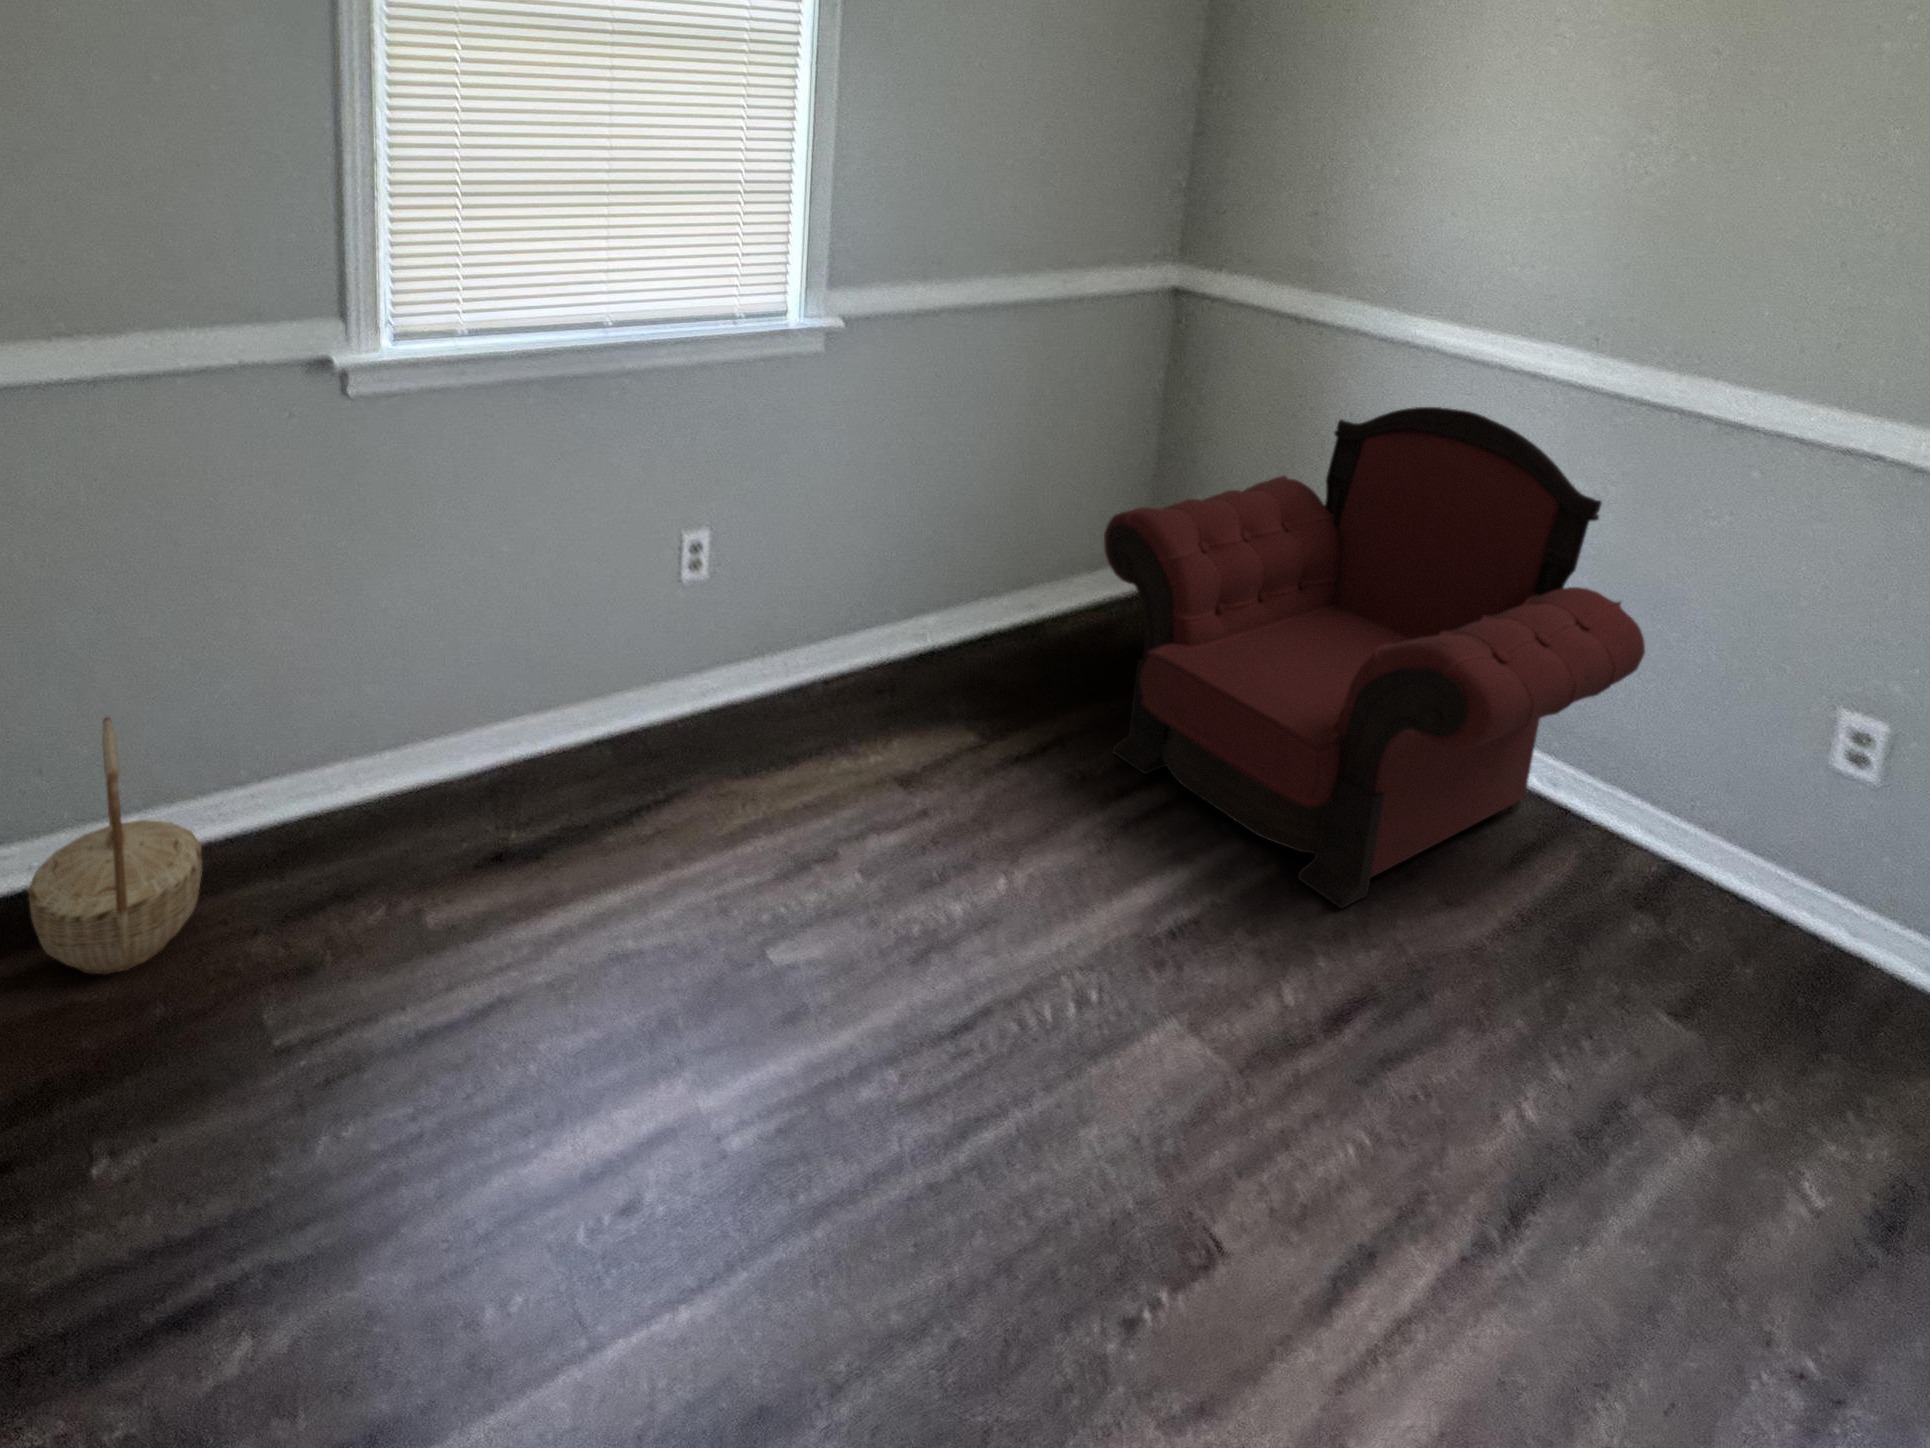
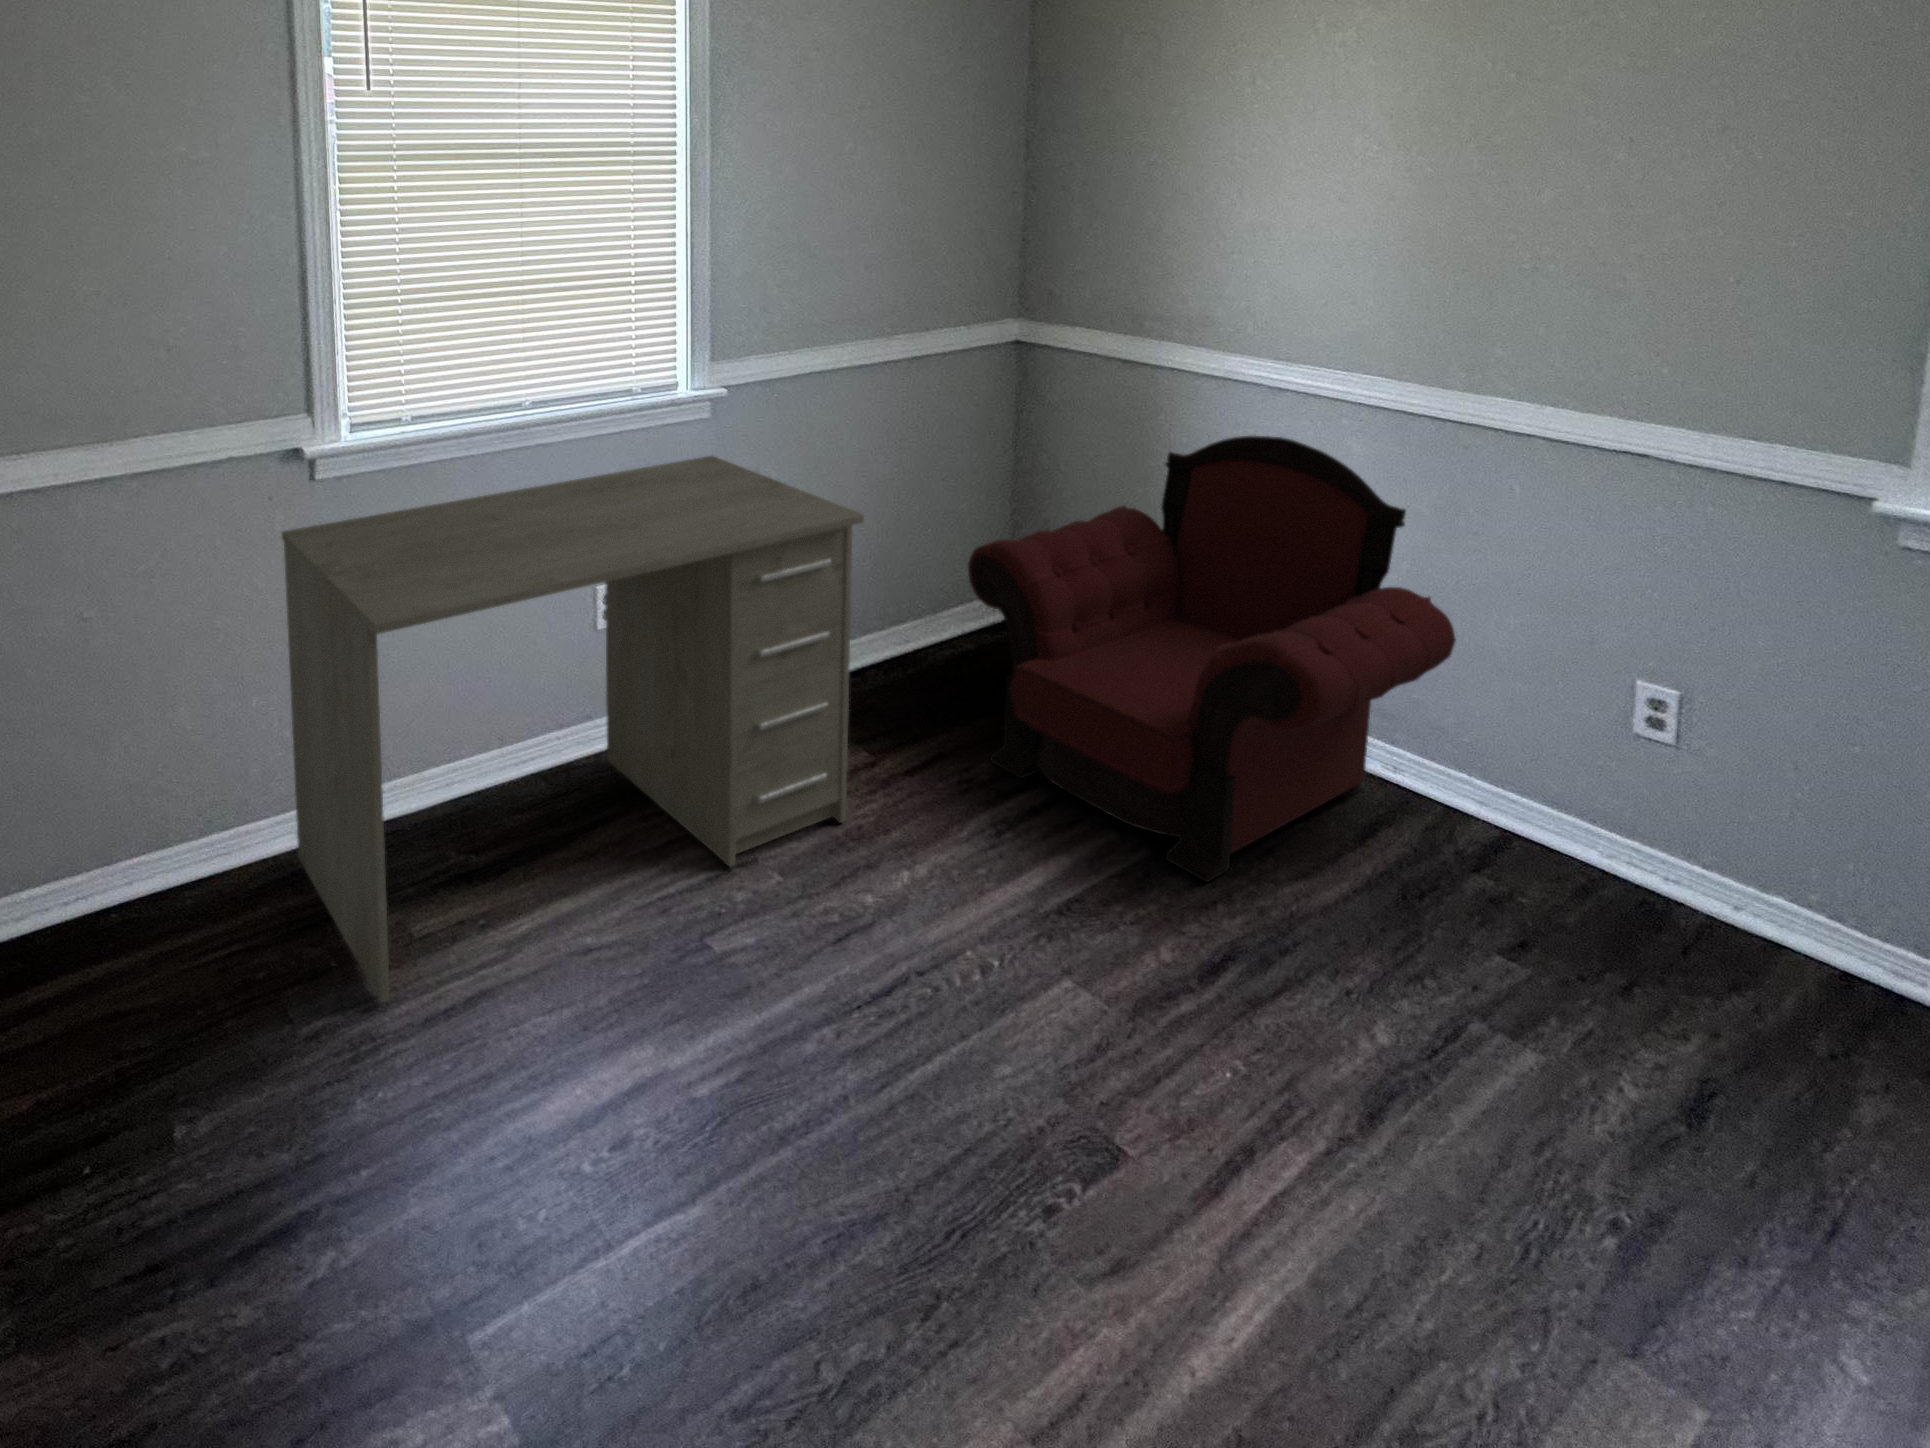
desk: none [298,394,985,1013] -> present [282,456,864,1003]
basket: present [28,717,202,974] -> none [83,763,220,984]

